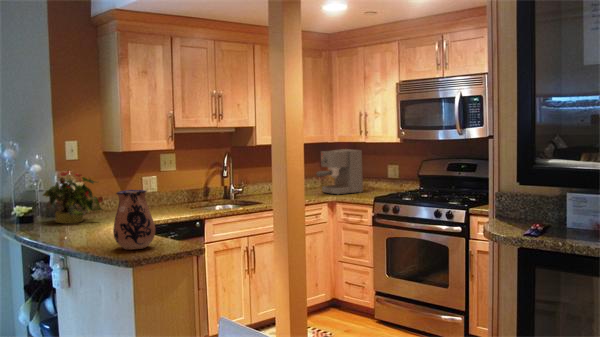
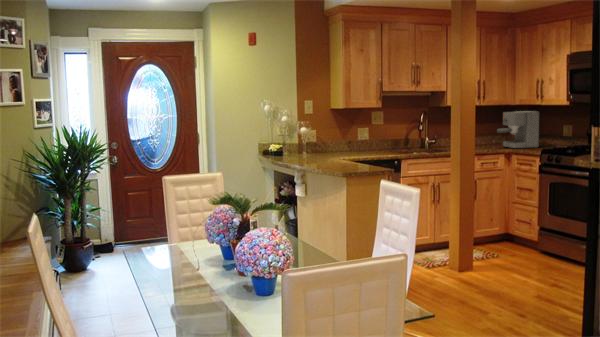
potted plant: present [43,171,103,224] -> none [291,120,331,156]
ceramic pitcher: present [113,190,155,250] -> none [338,131,364,169]

